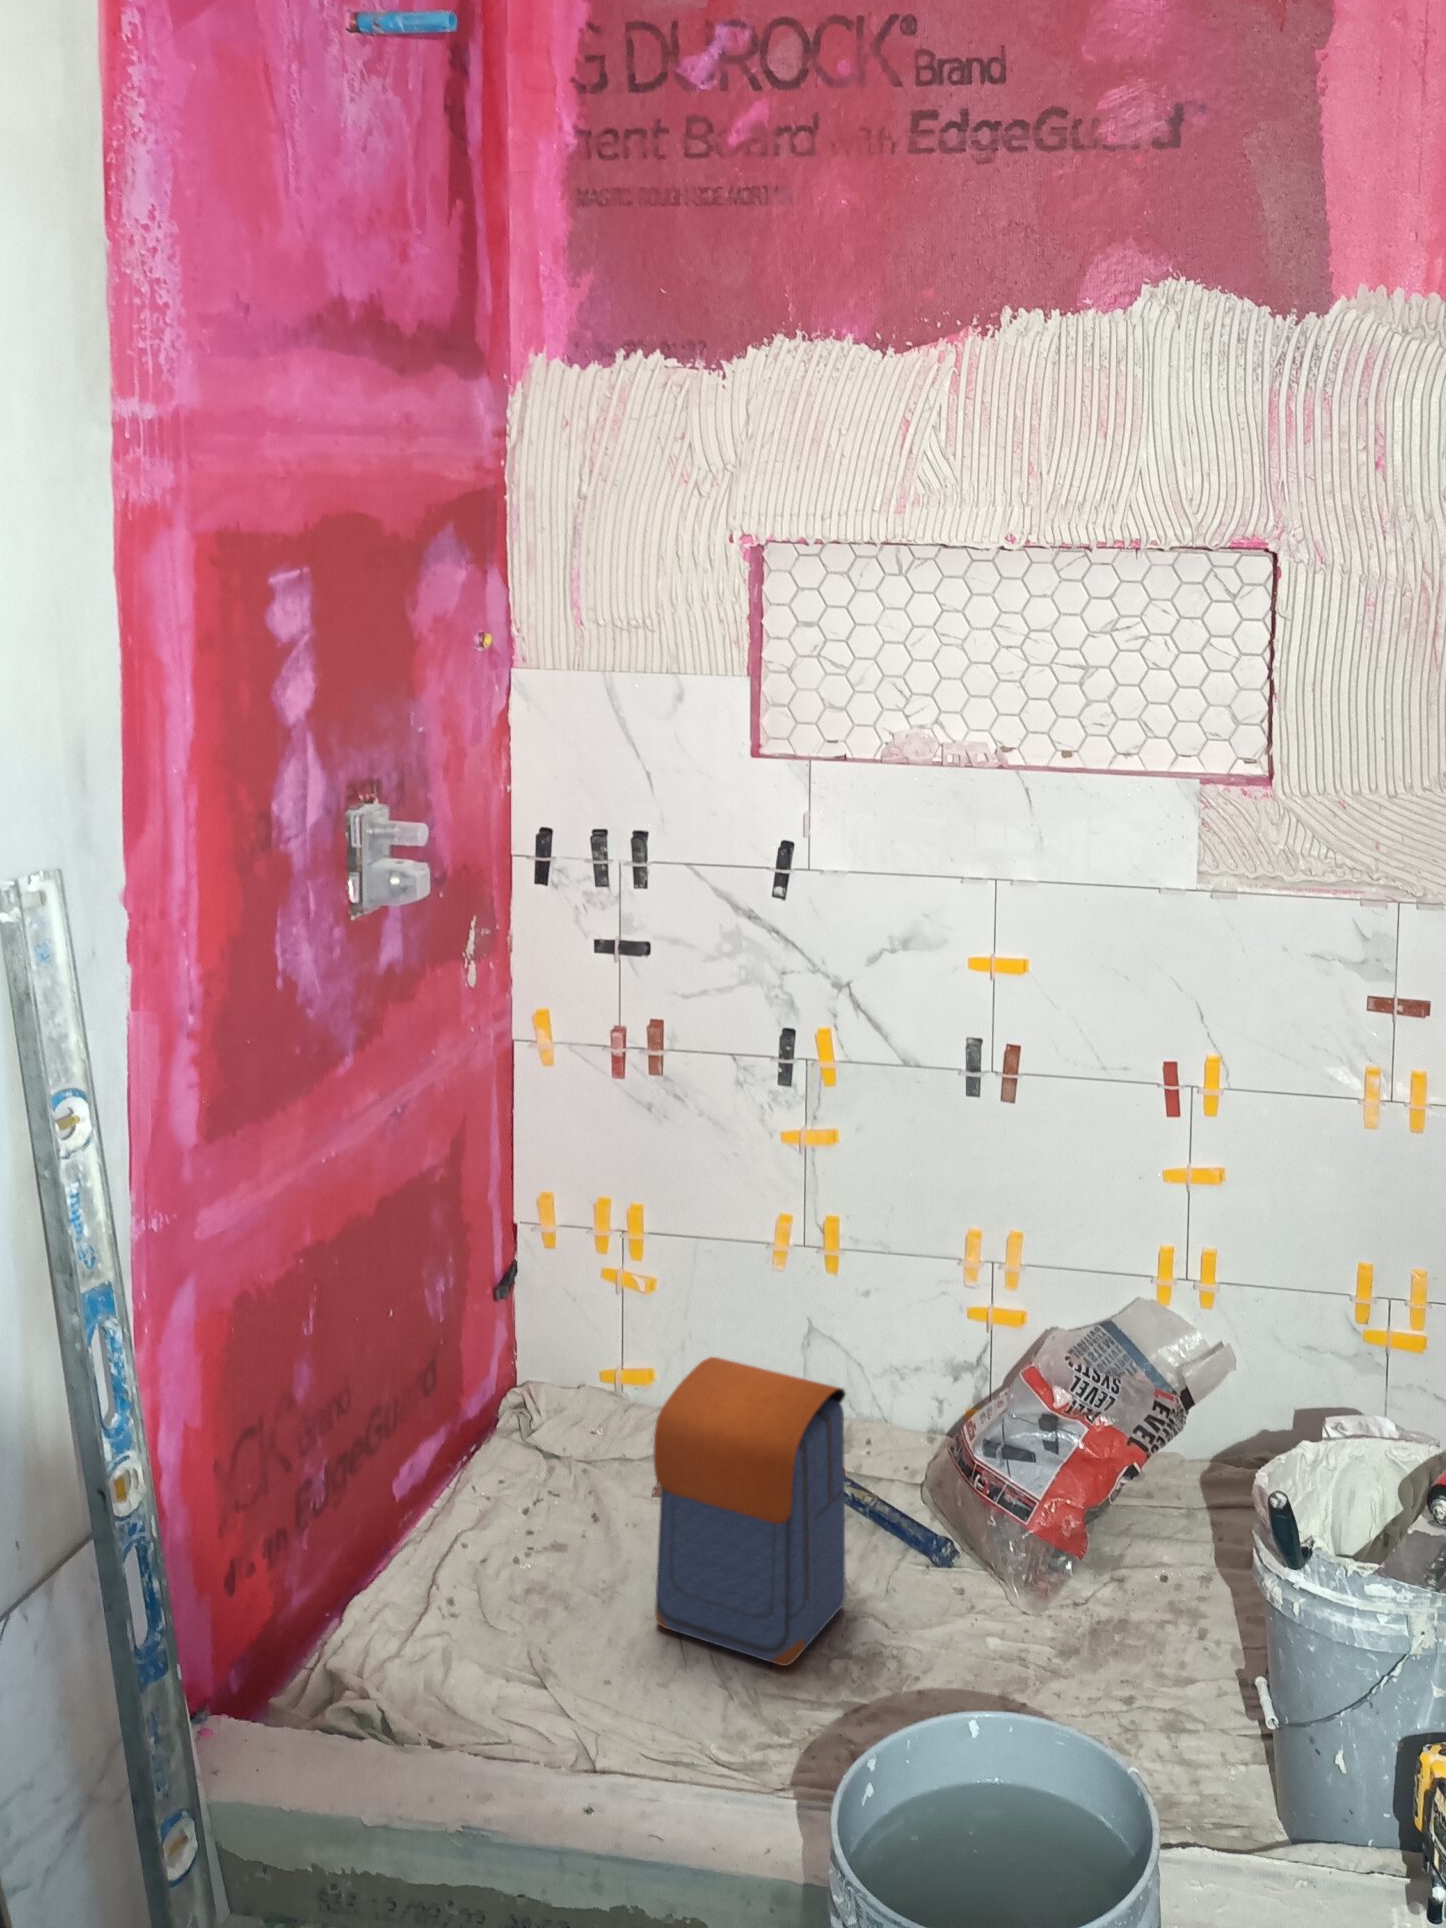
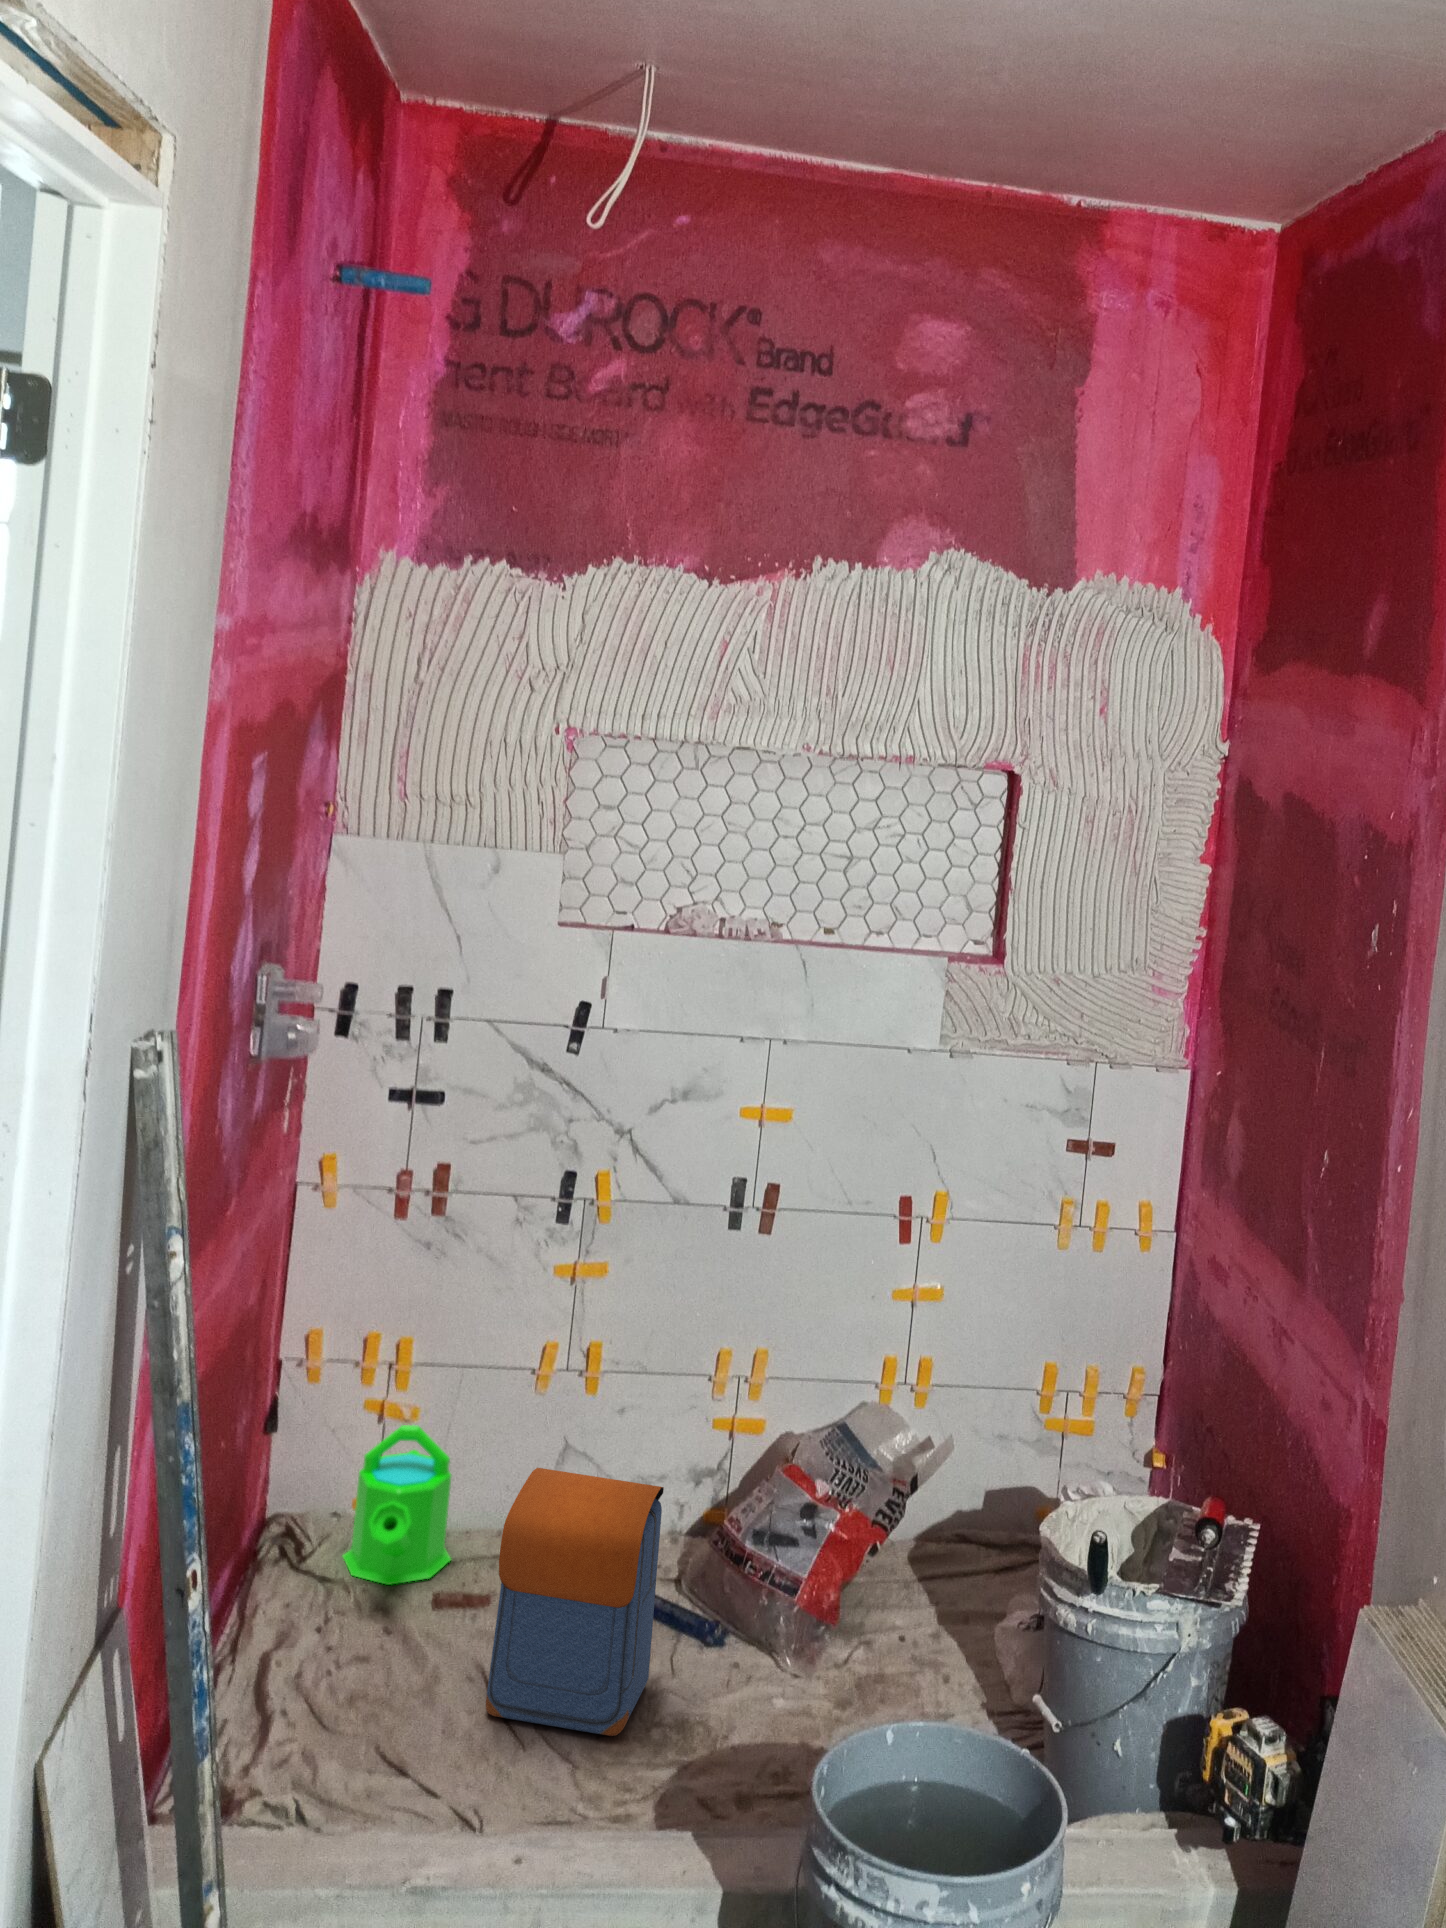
watering can: none [573,1297,687,1467] -> present [343,1425,451,1585]

